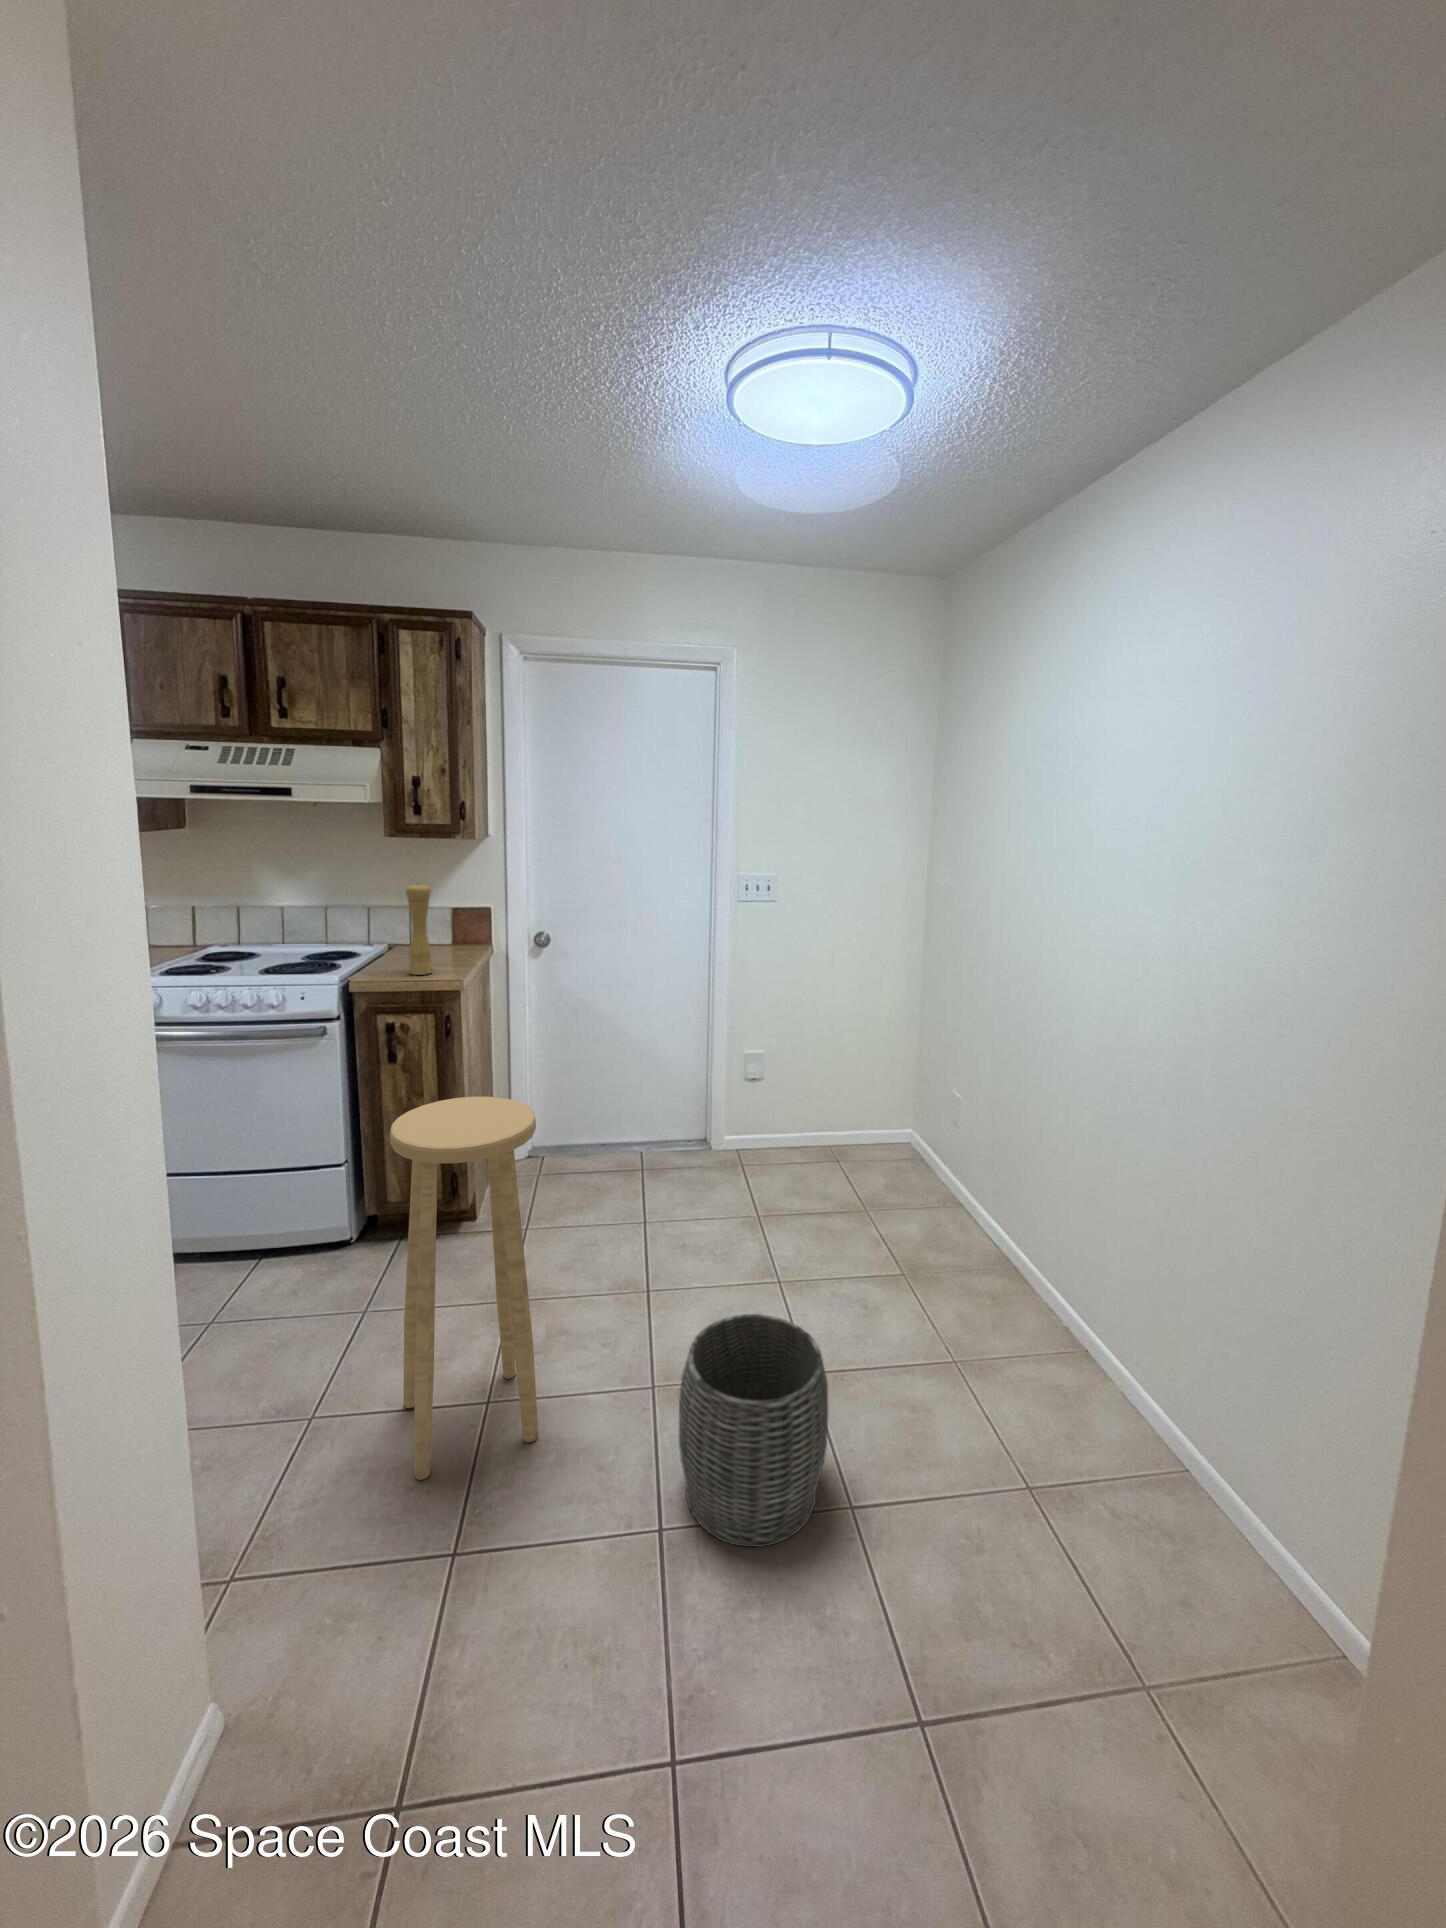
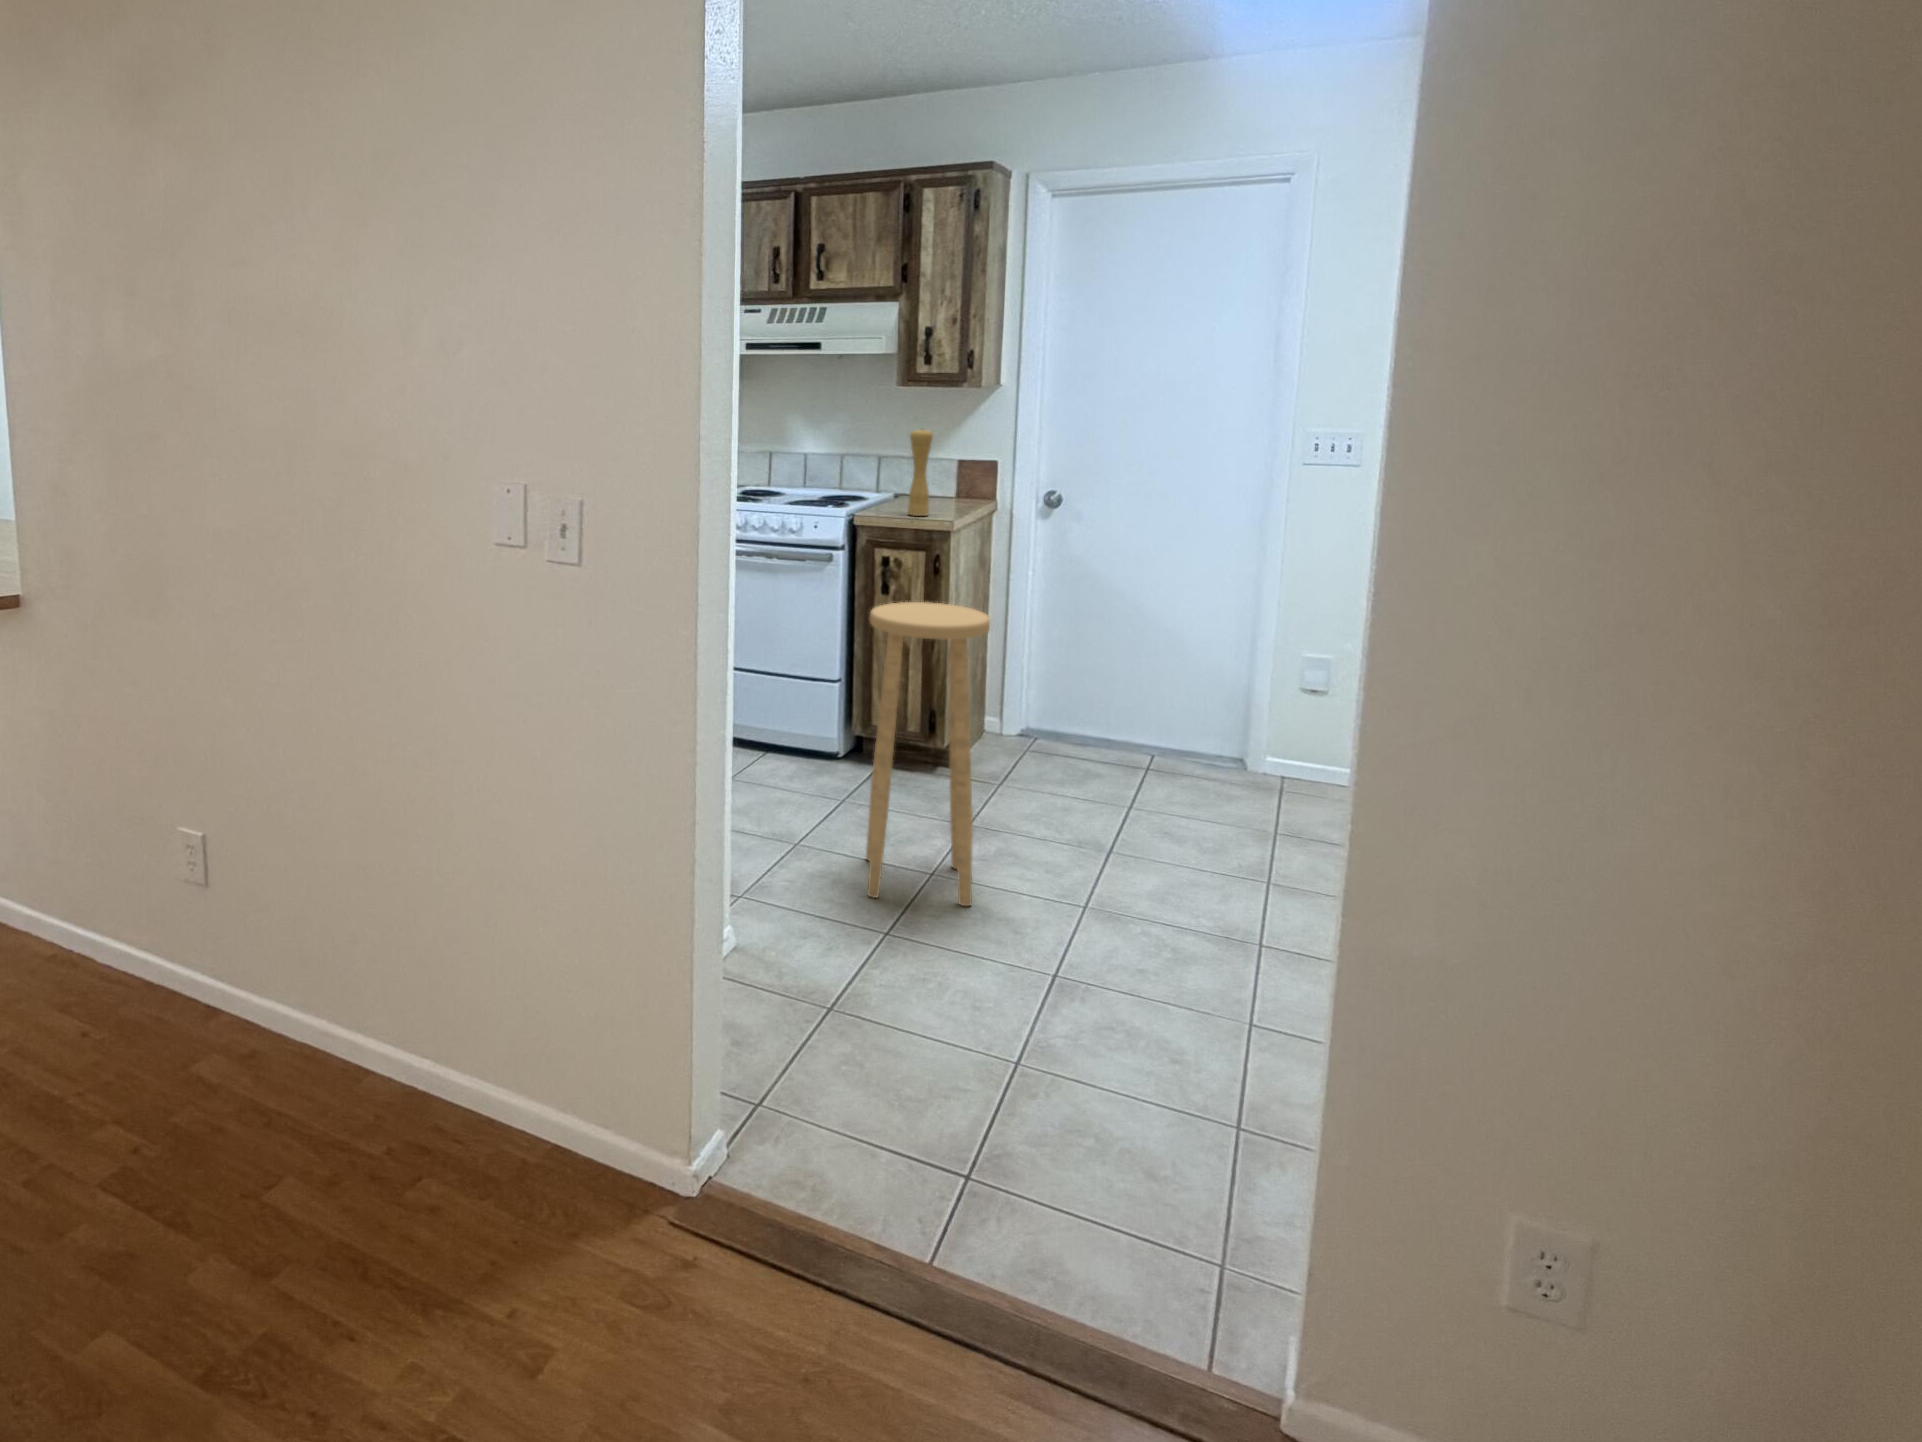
woven basket: present [679,1314,829,1547] -> none [1088,833,1246,1025]

